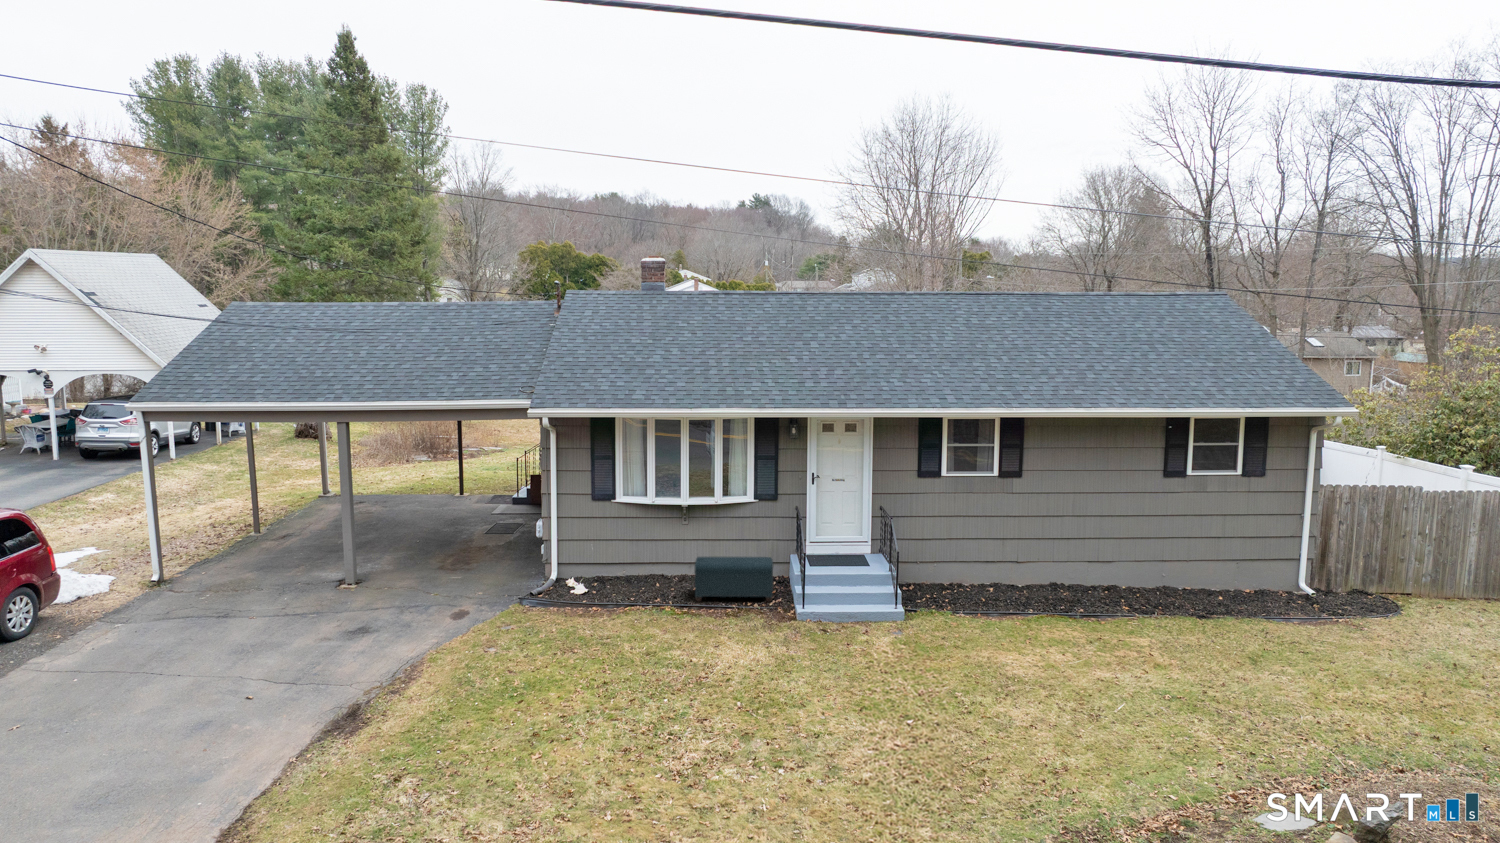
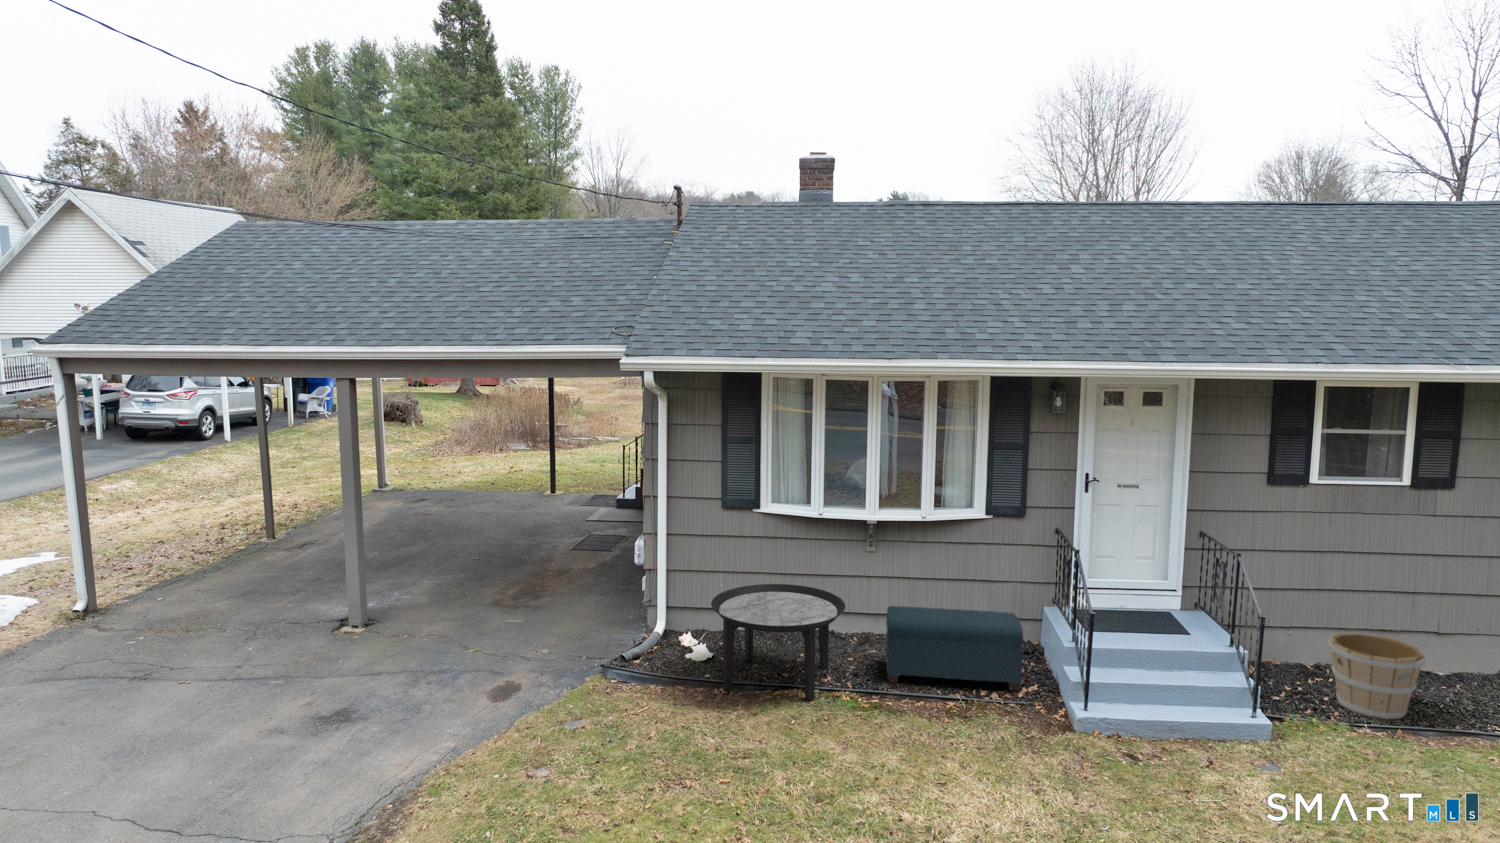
round table: none [587,547,669,613] -> present [711,584,846,701]
wooden bucket: none [939,559,982,603] -> present [1328,633,1425,720]

